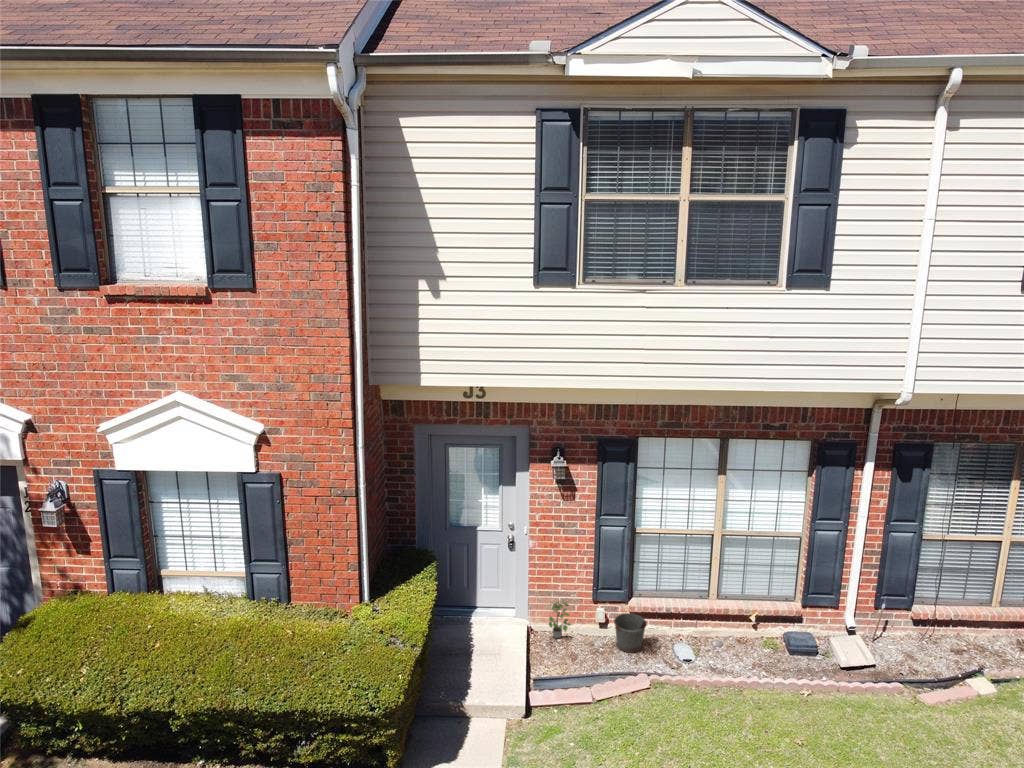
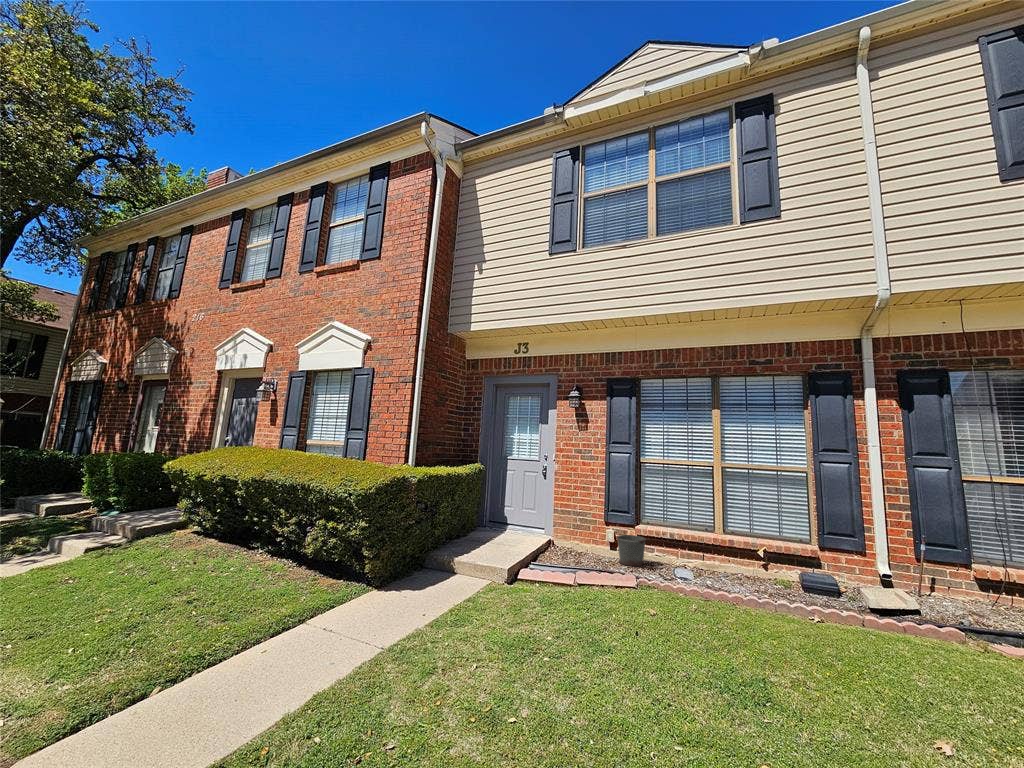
potted plant: present [549,602,571,638] -> none [564,516,585,552]

